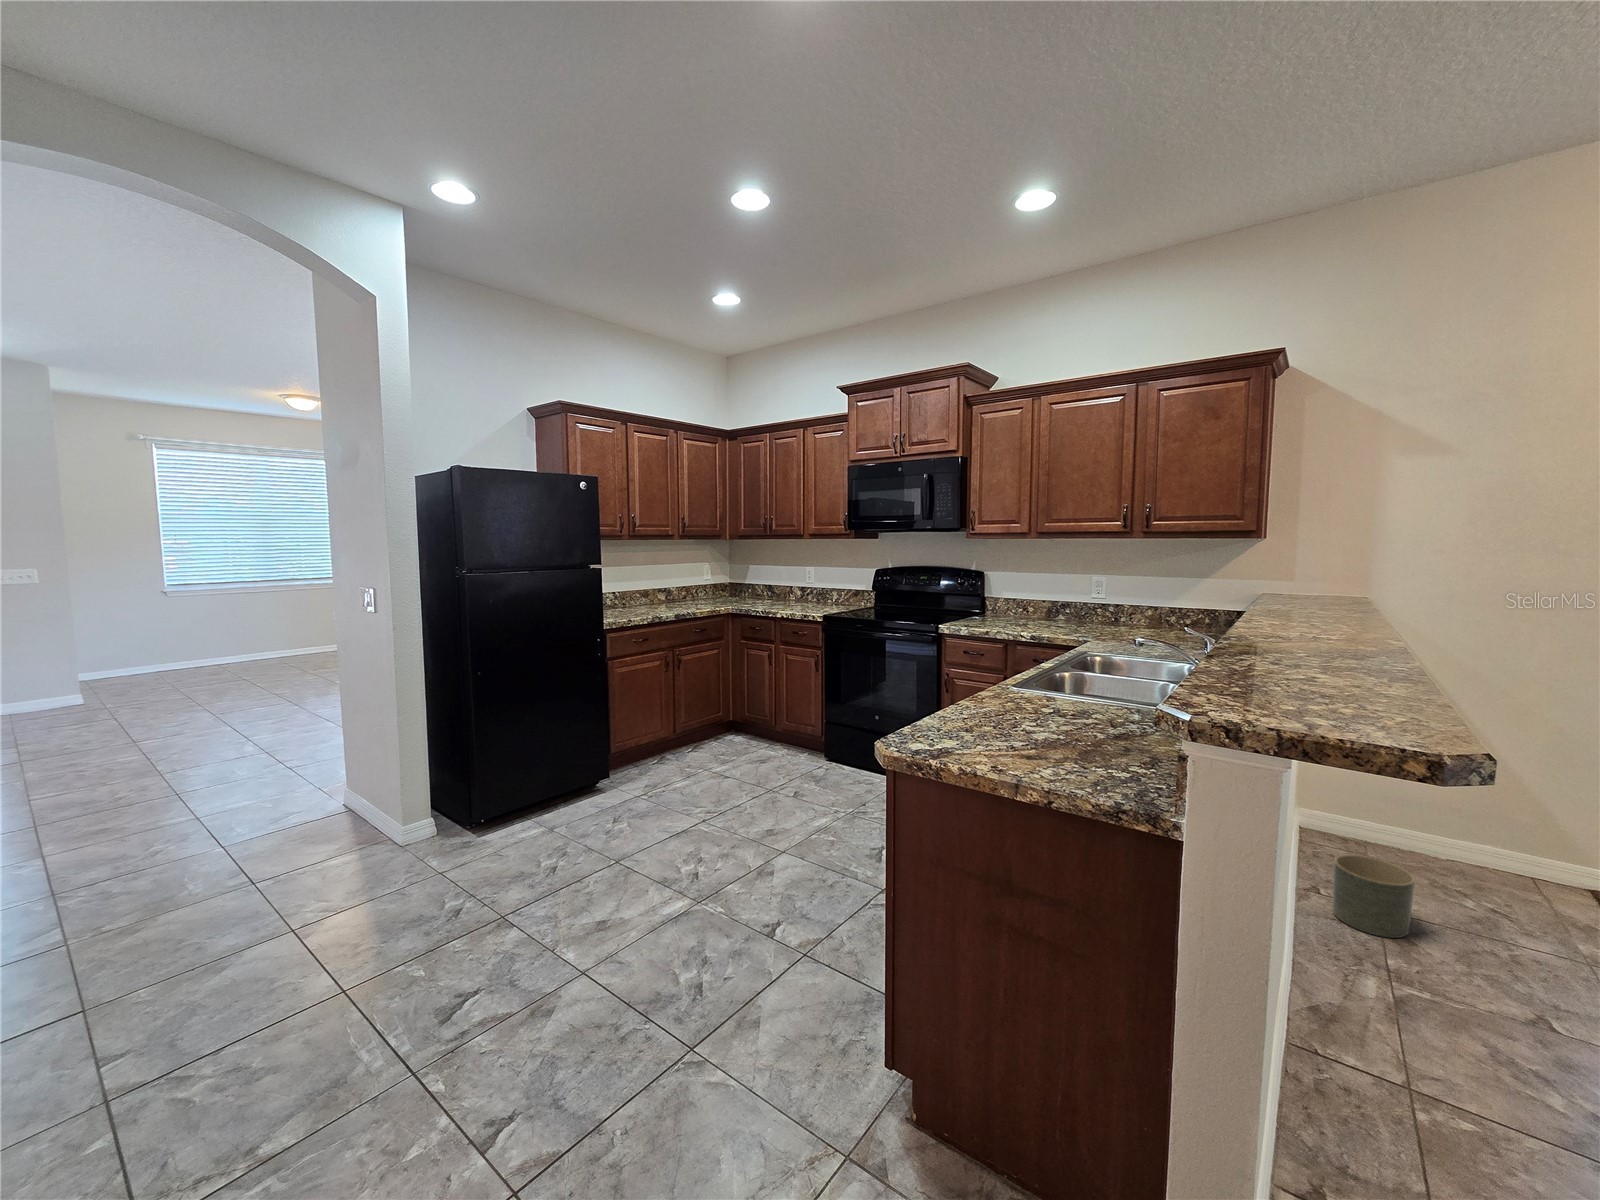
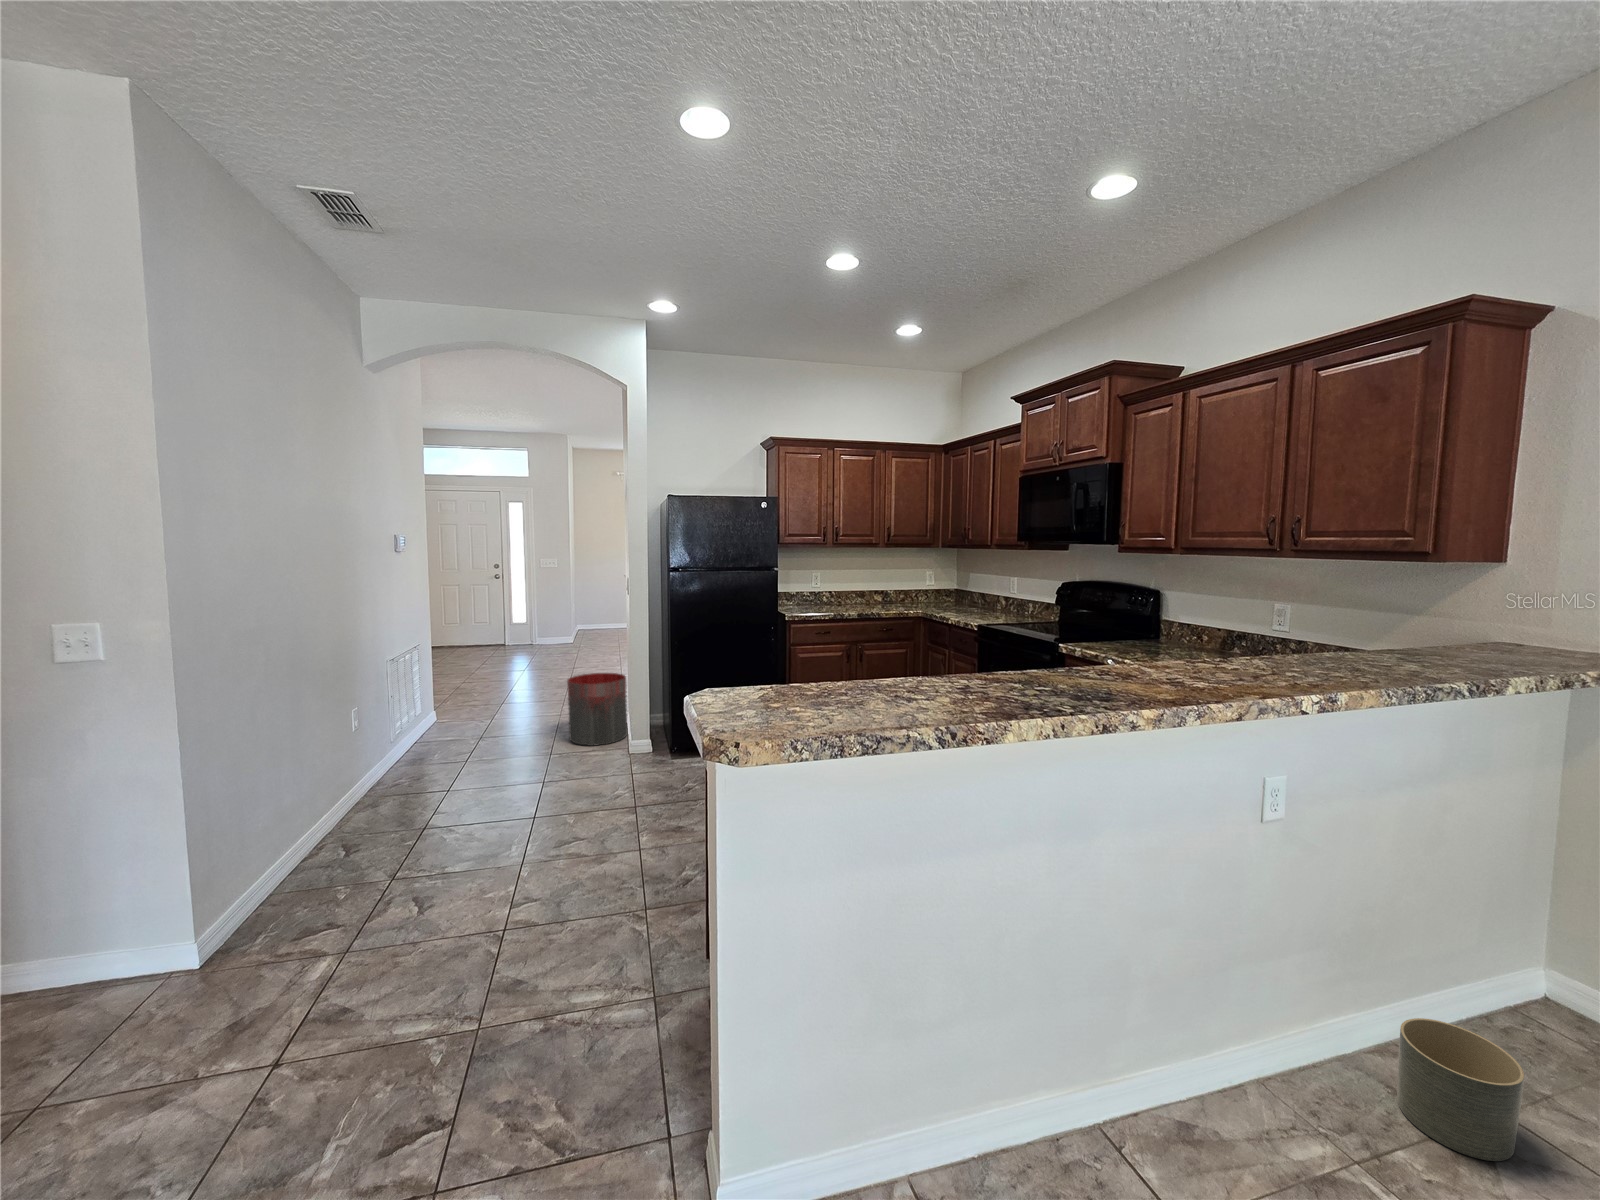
trash can: none [247,731,363,854] -> present [567,673,627,746]

